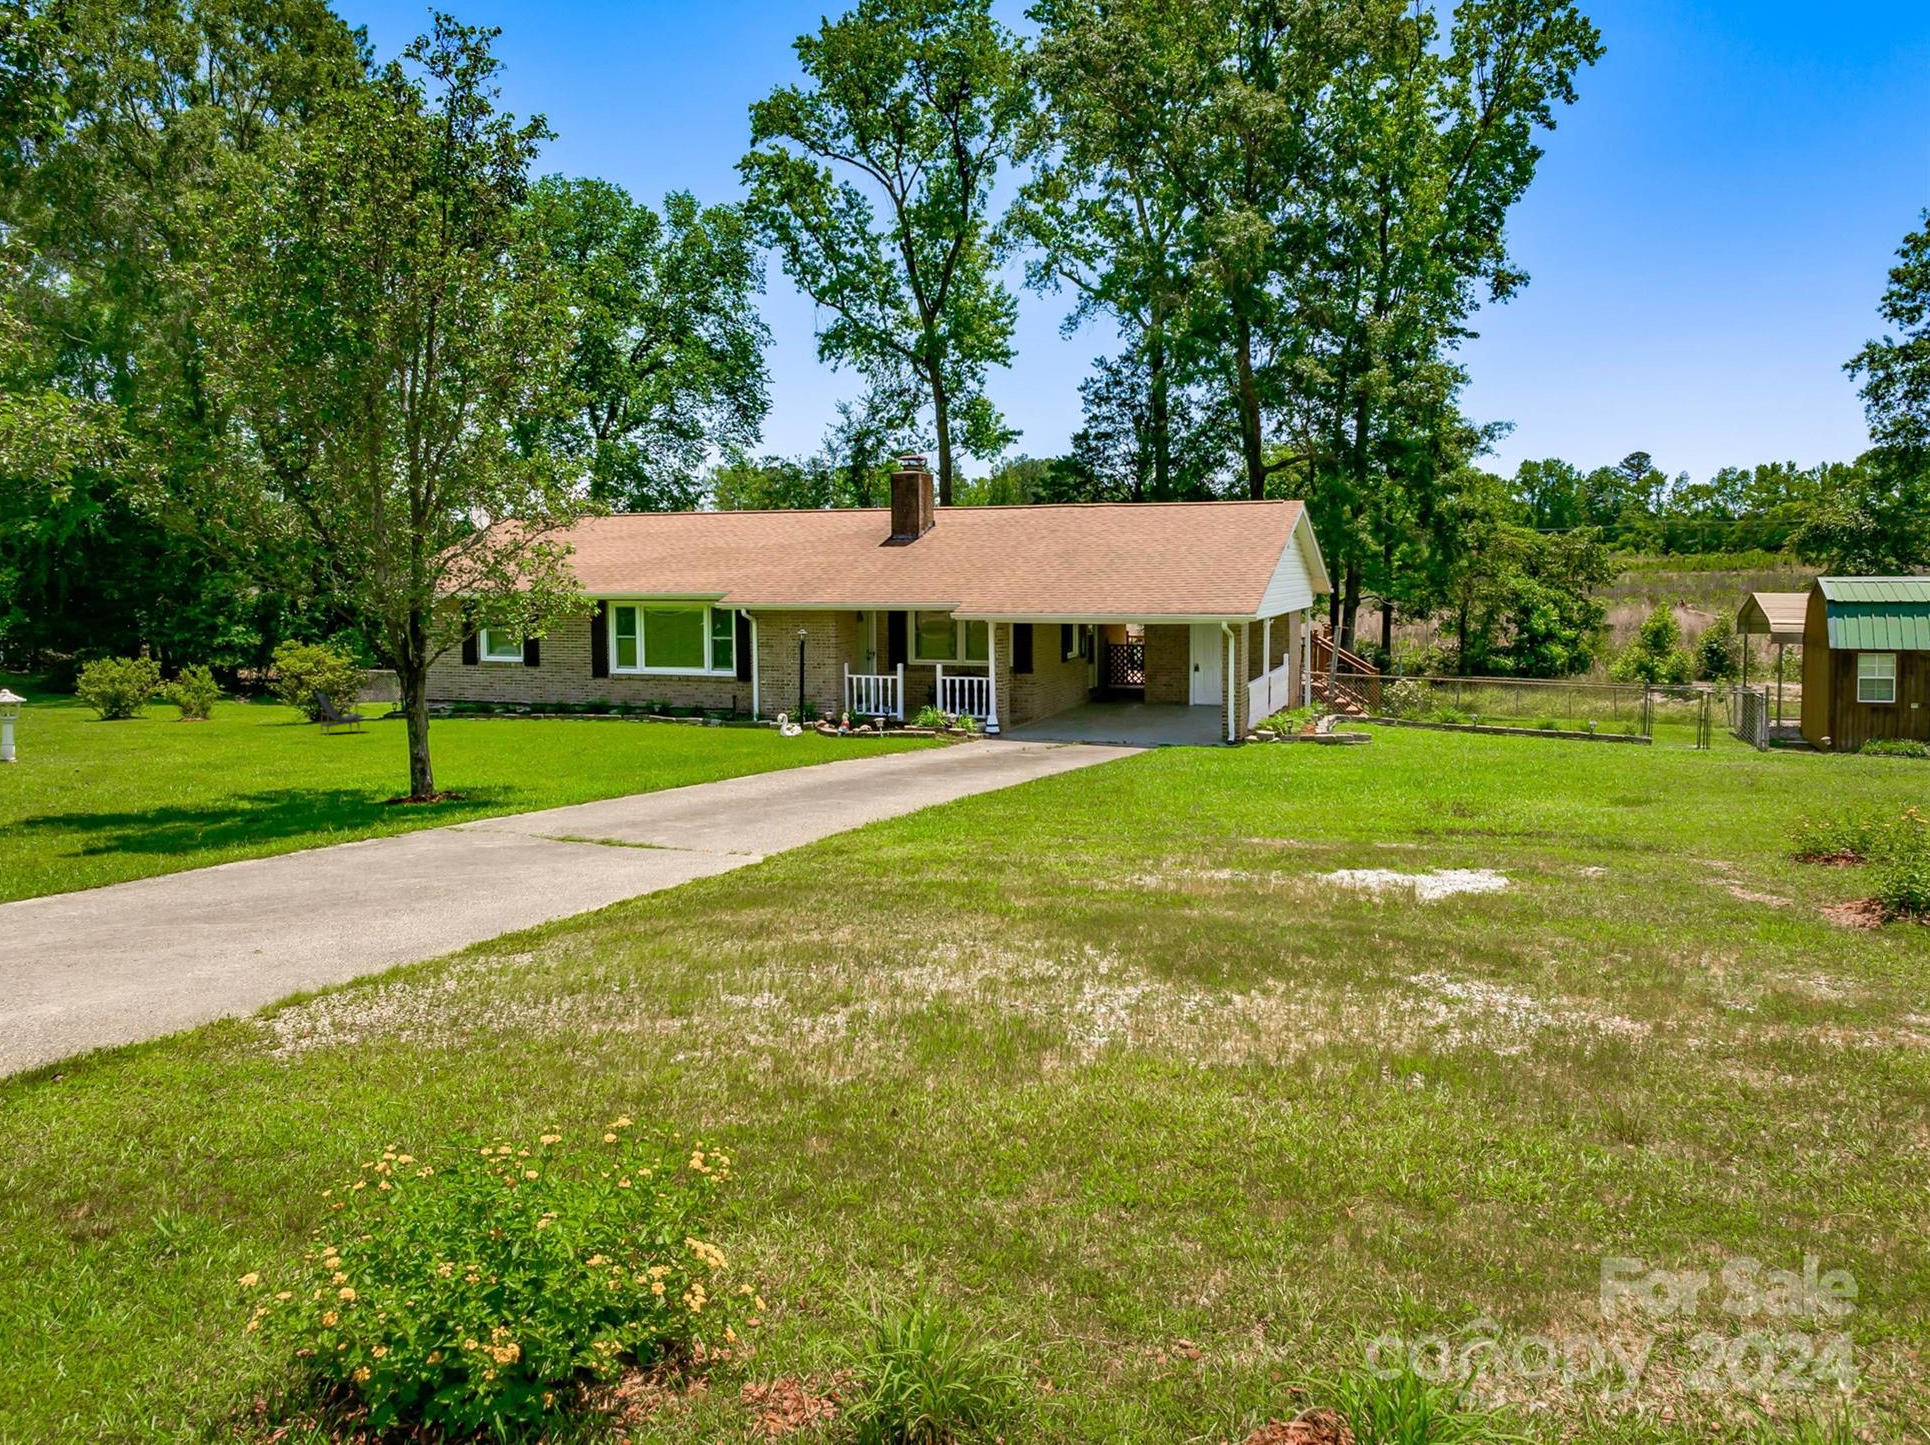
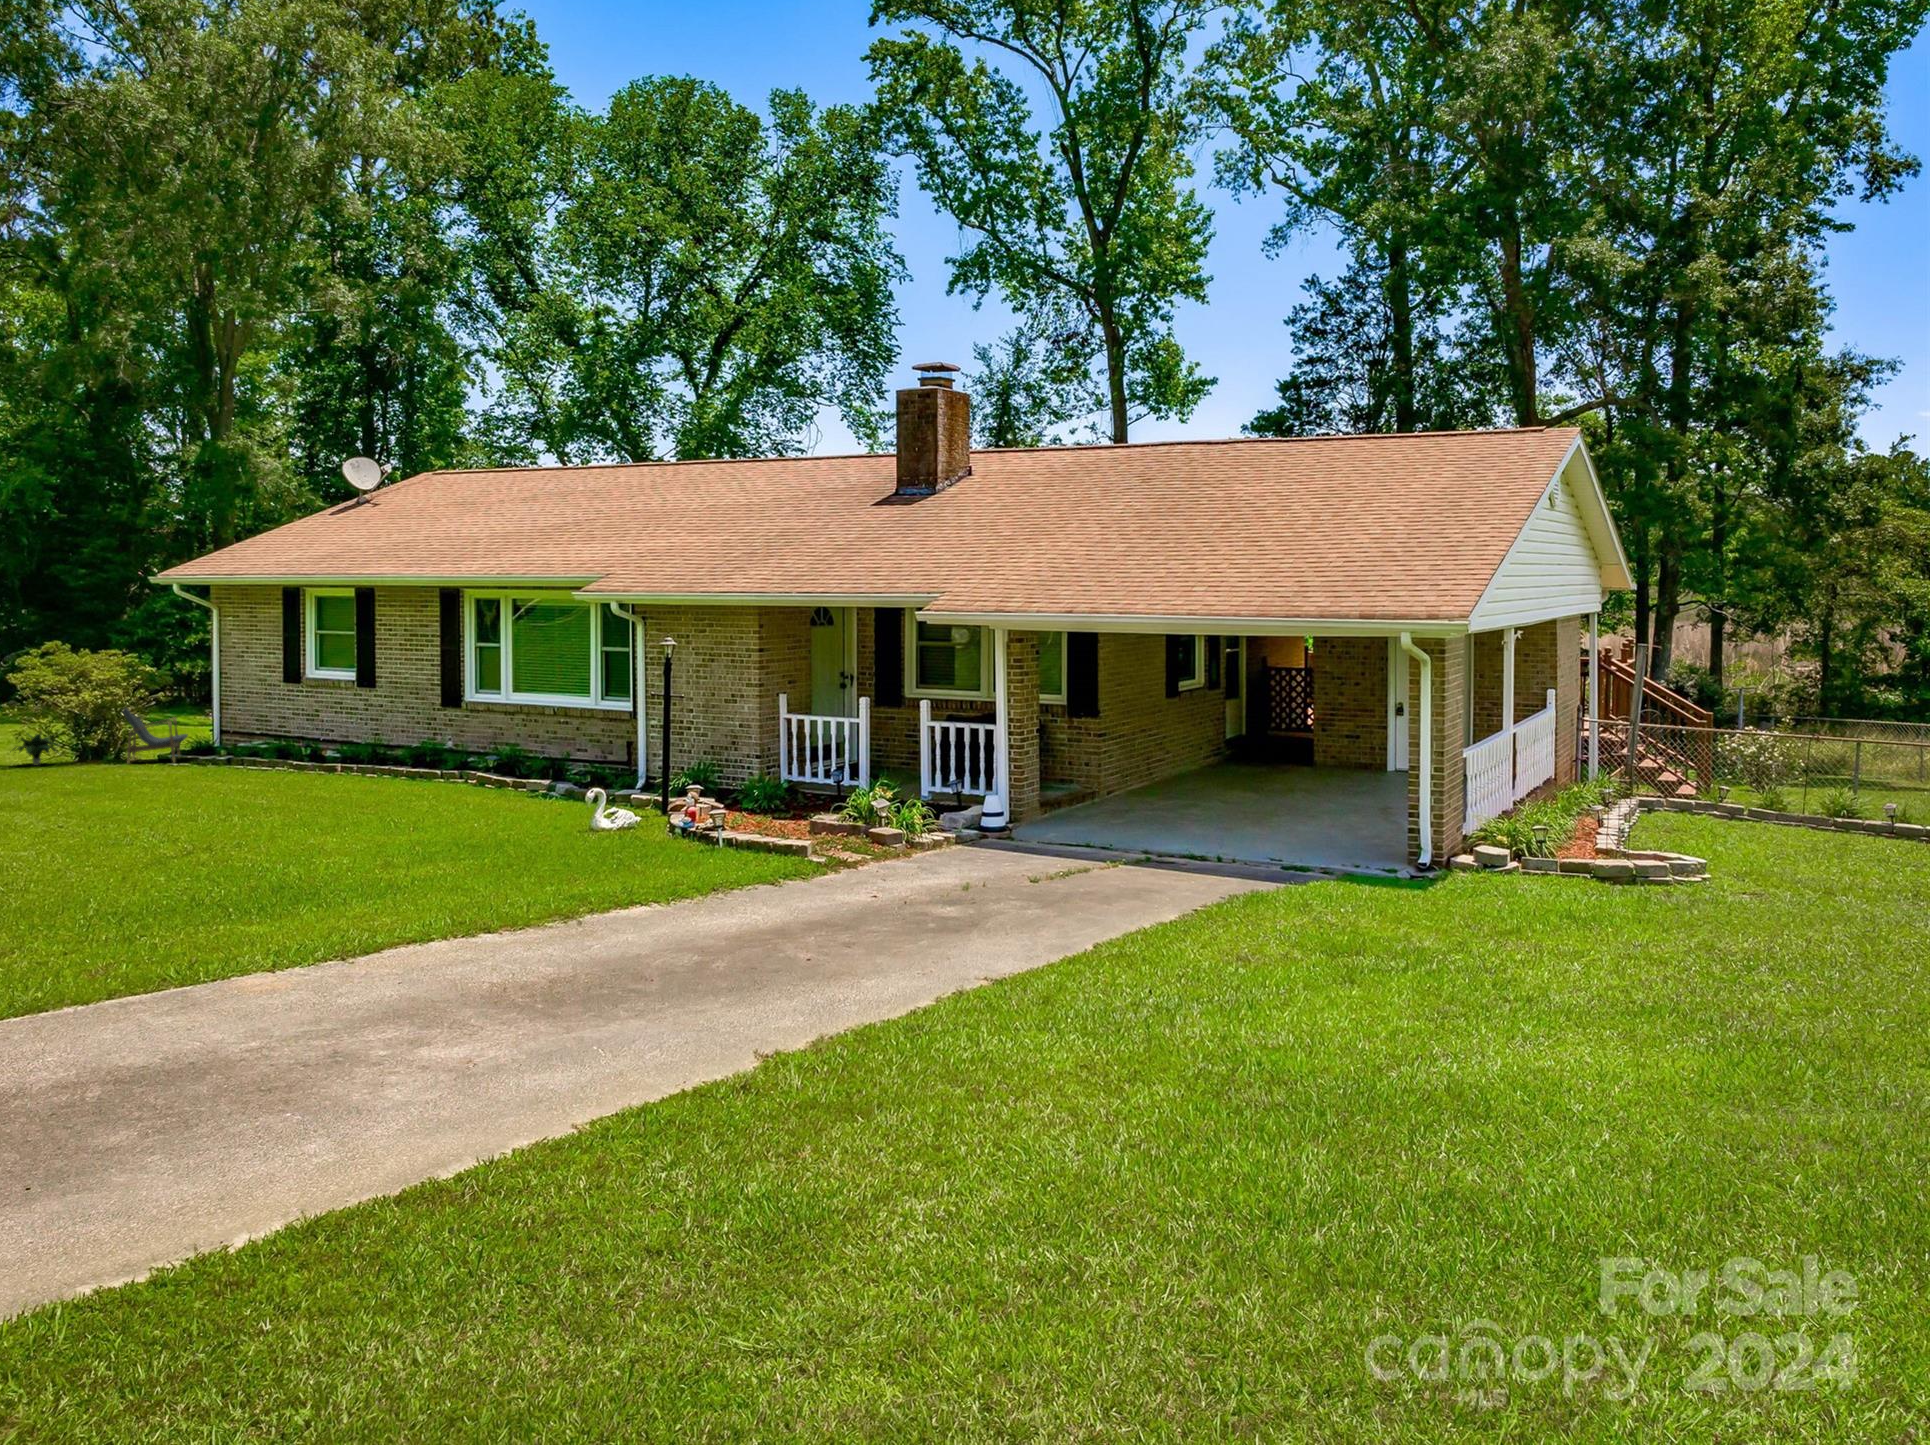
potted plant: none [243,712,278,738] -> present [14,733,59,765]

